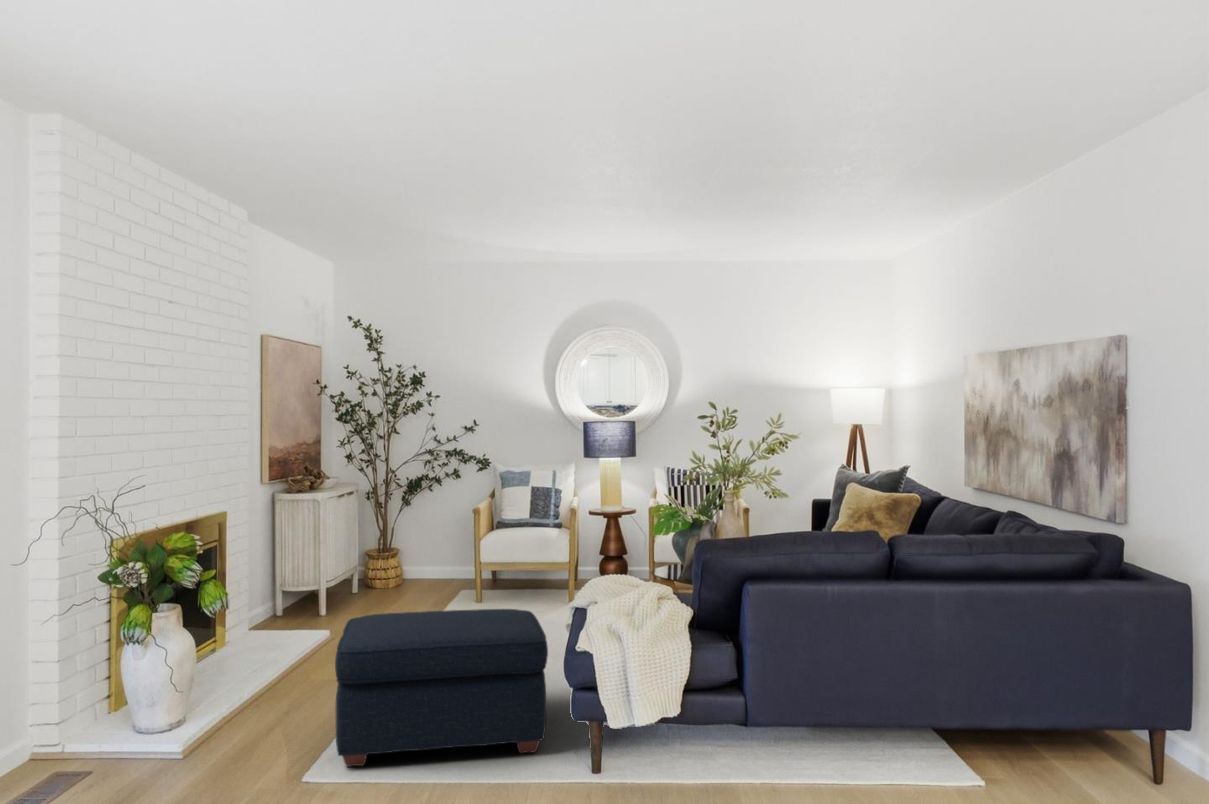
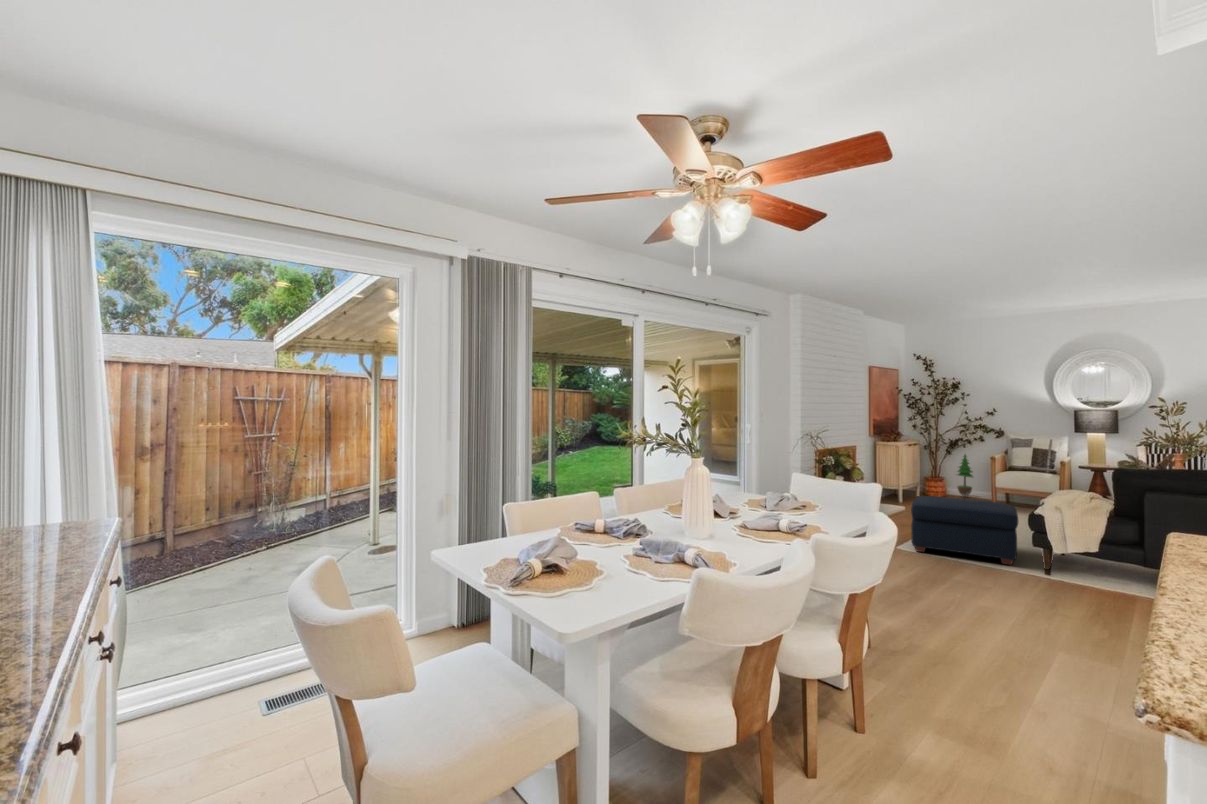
potted tree: none [417,502,446,583] -> present [957,454,973,497]

